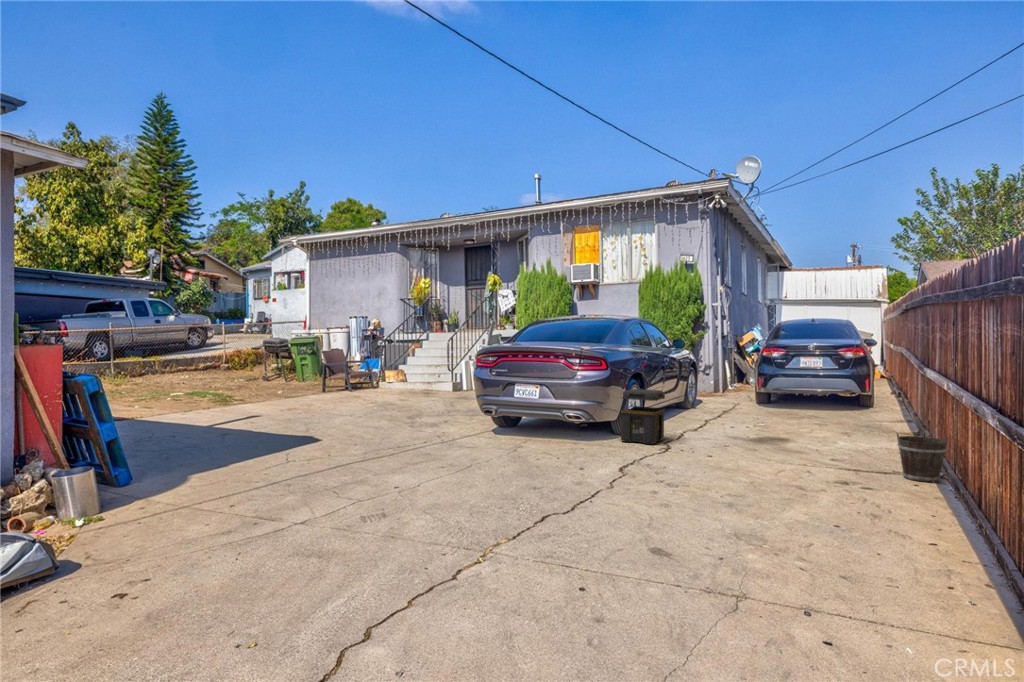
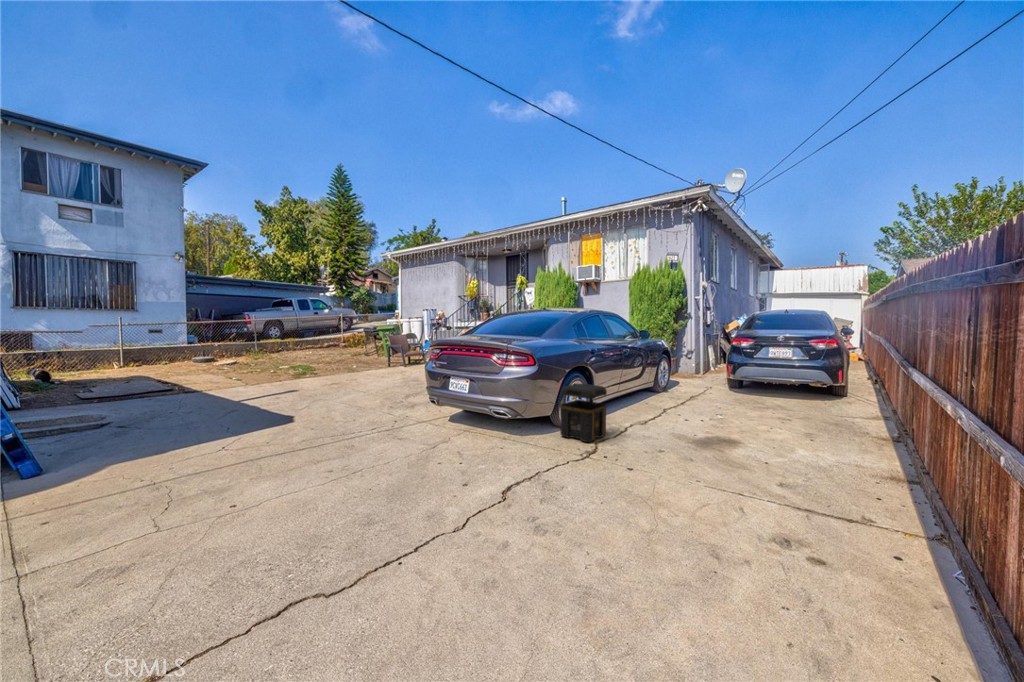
bucket: present [897,433,948,482] -> none [870,466,952,542]

